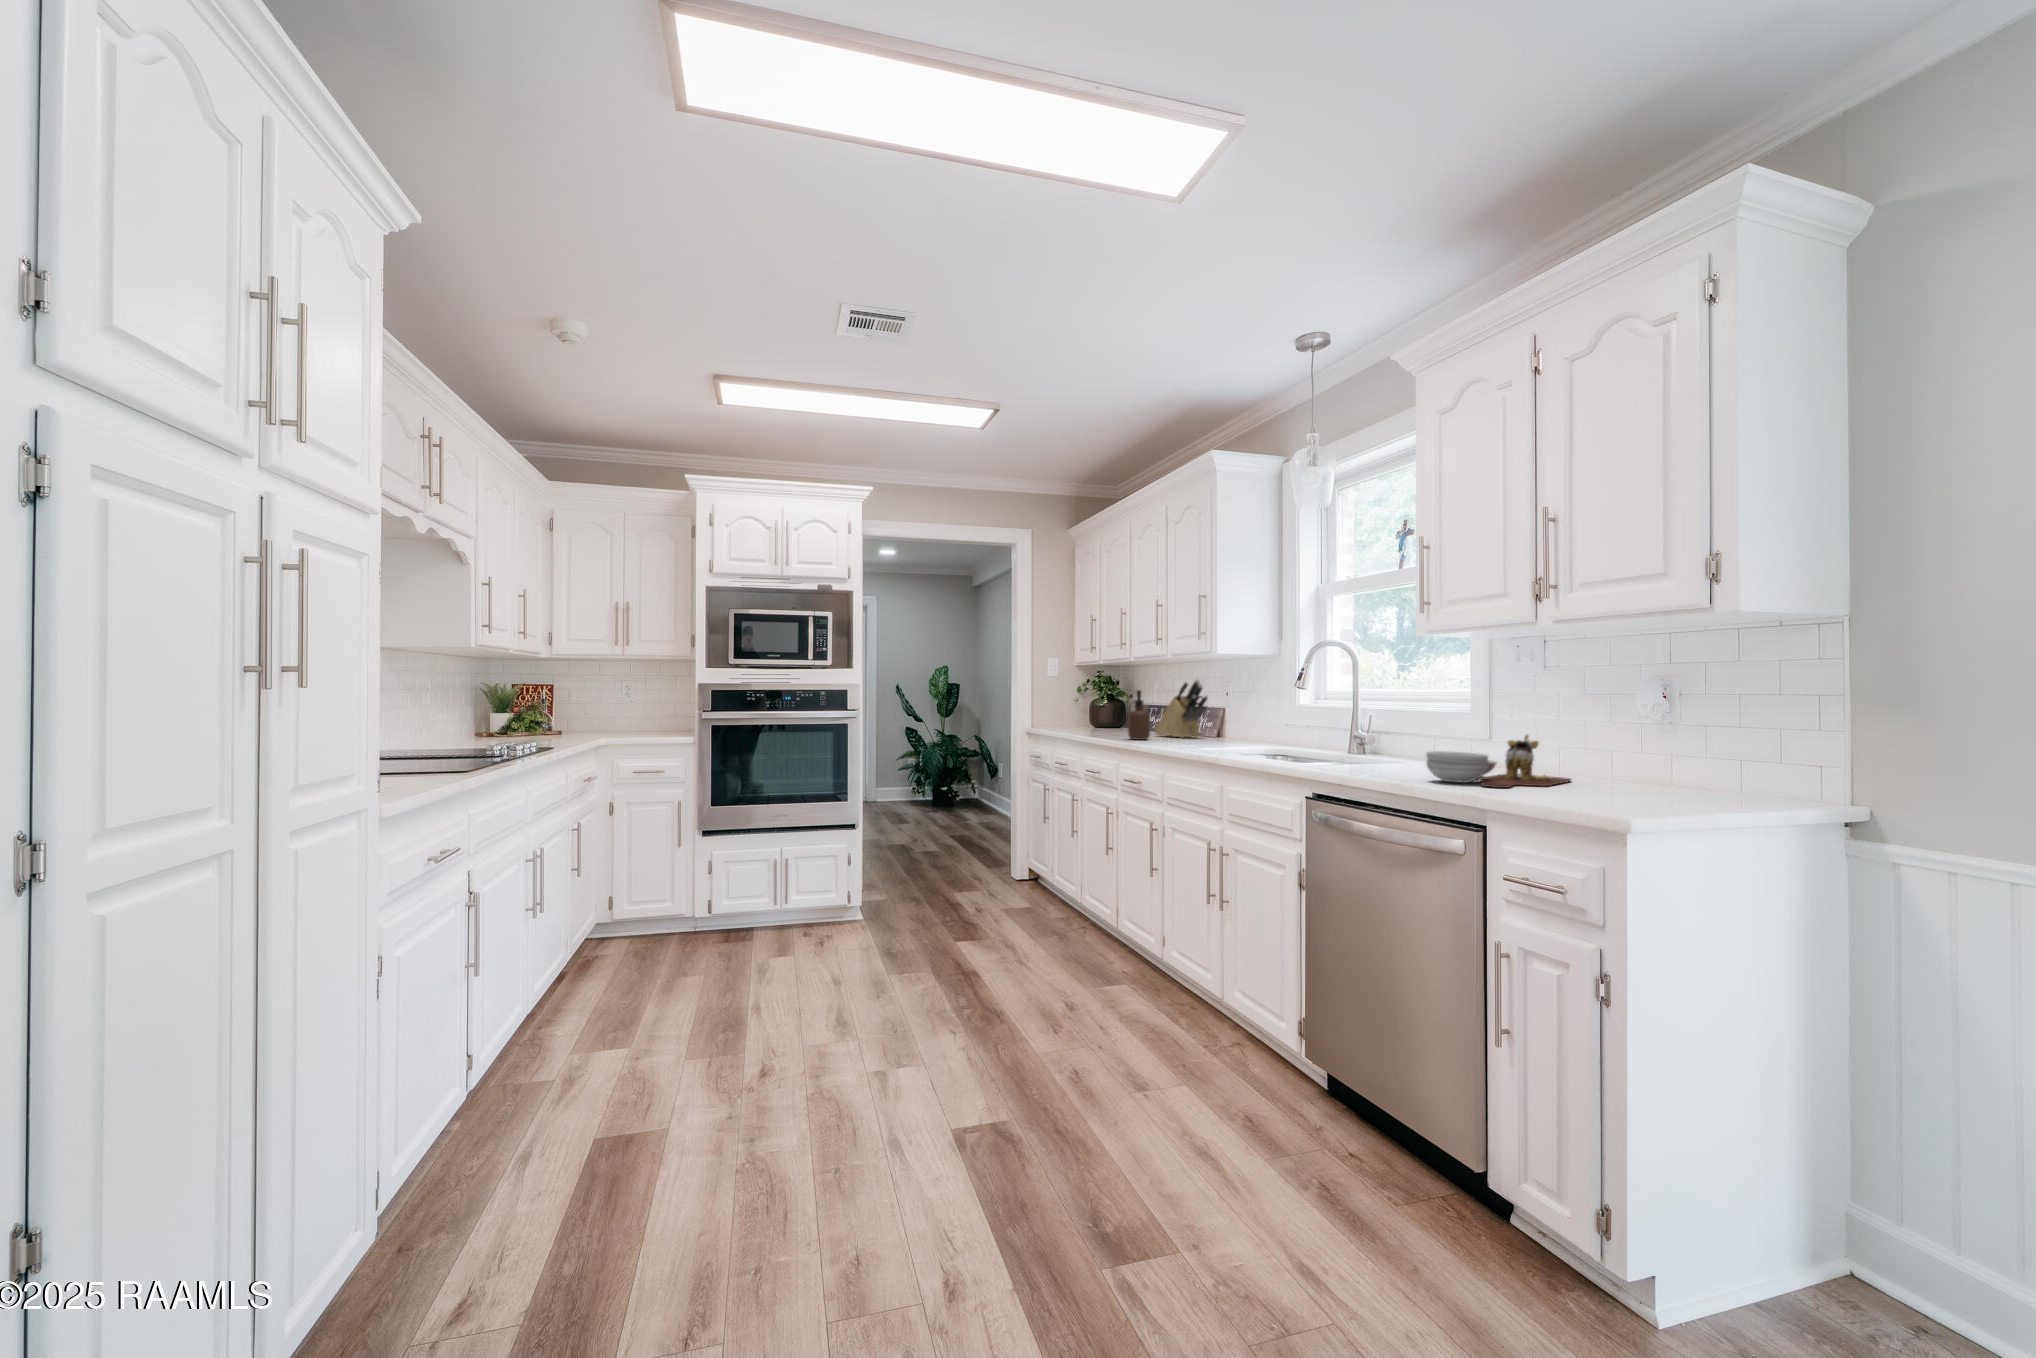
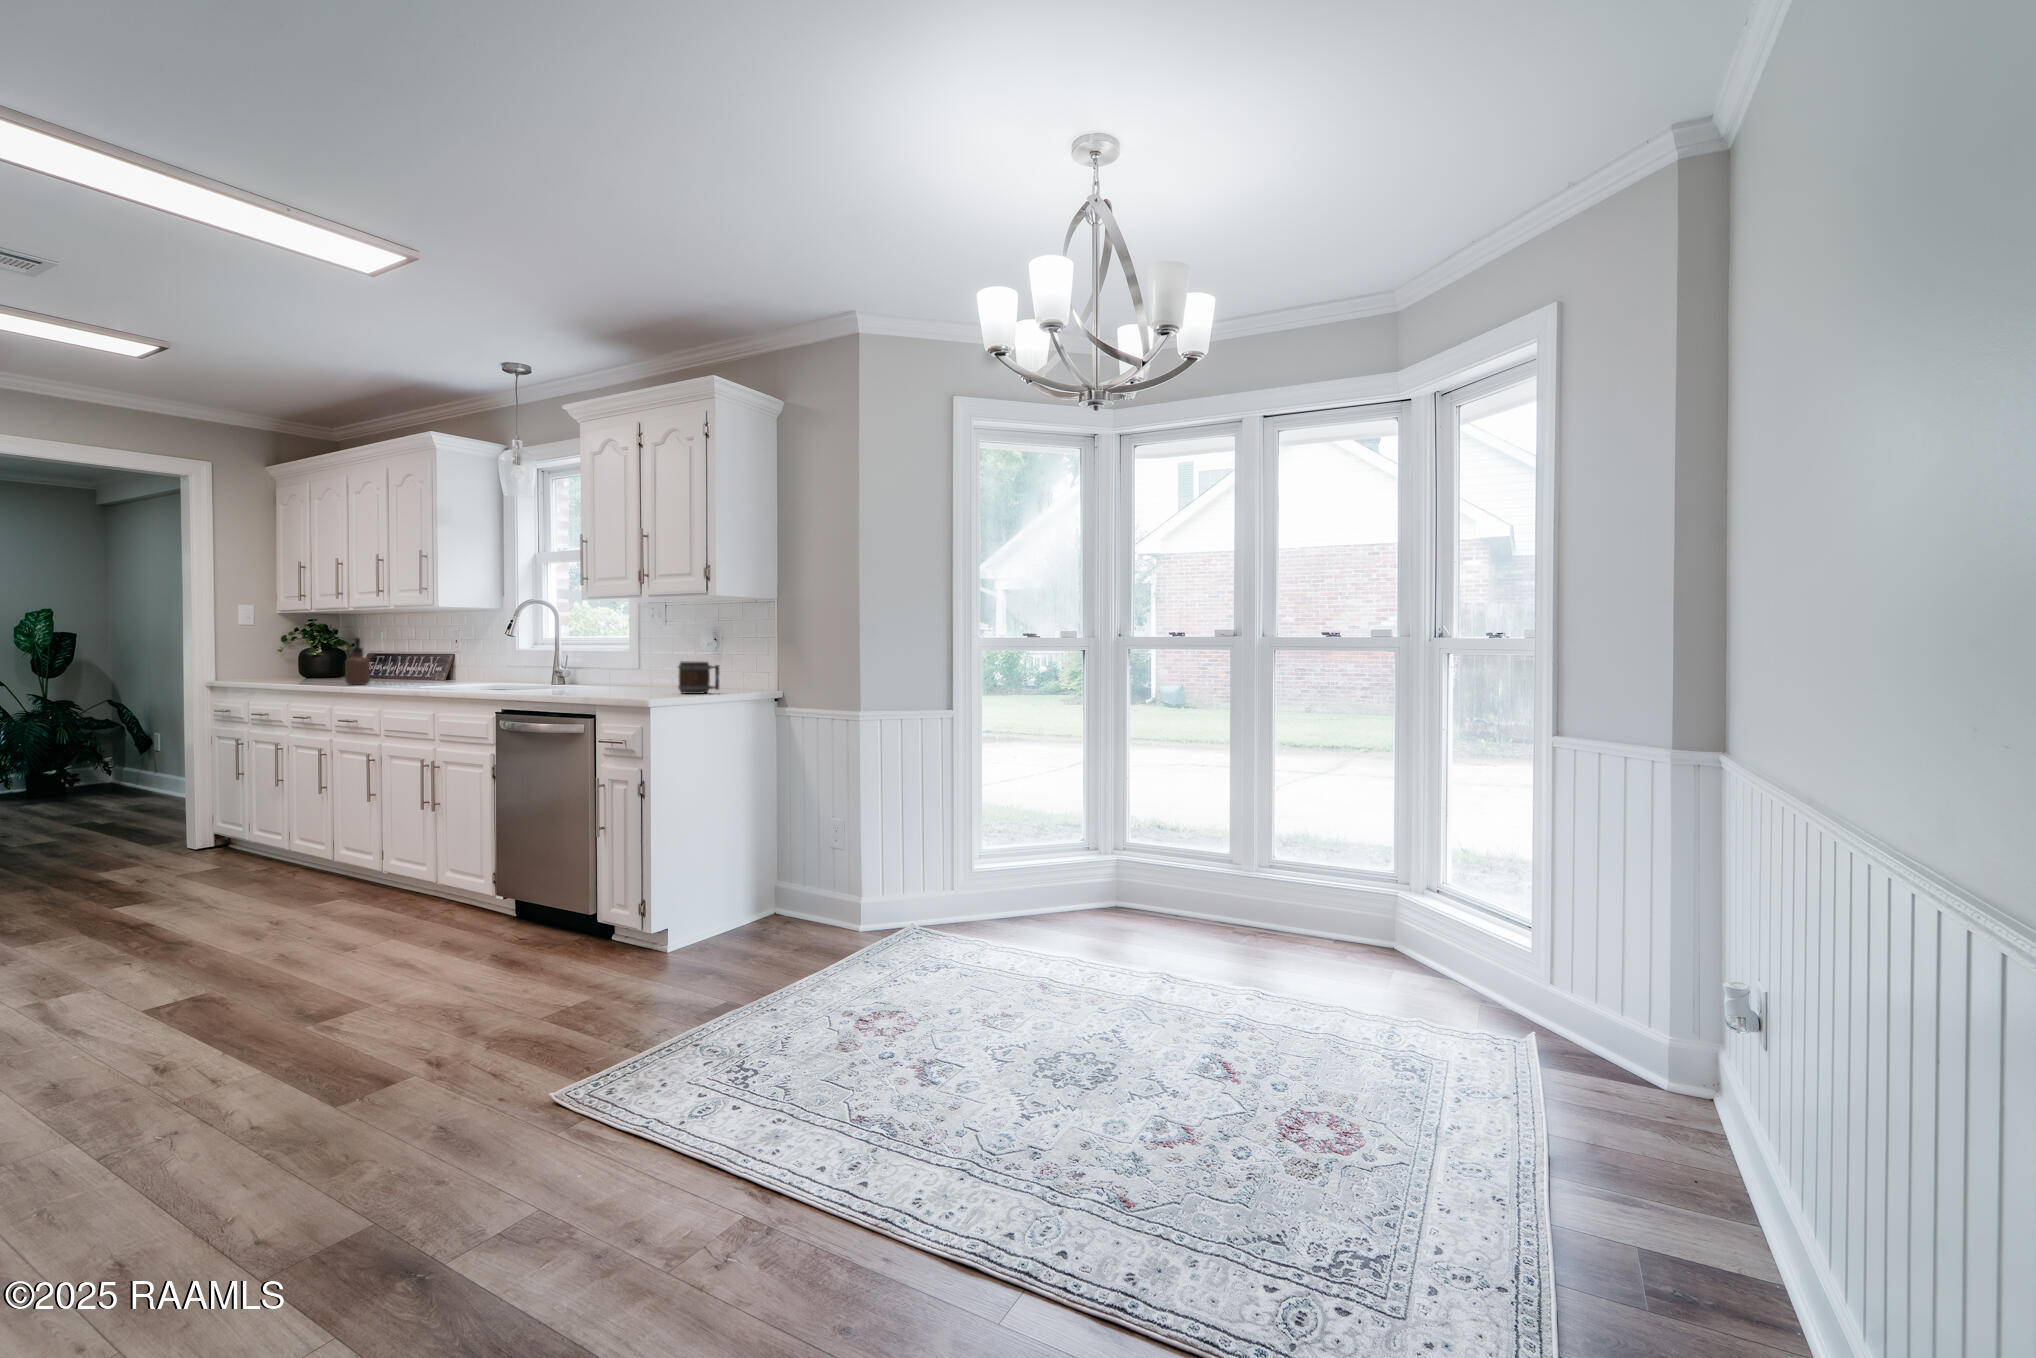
knife block: present [1155,679,1208,738] -> none [376,629,434,683]
cutting board: present [1426,735,1571,788] -> none [577,663,669,693]
mug: none [1621,738,1710,800] -> present [678,661,719,694]

